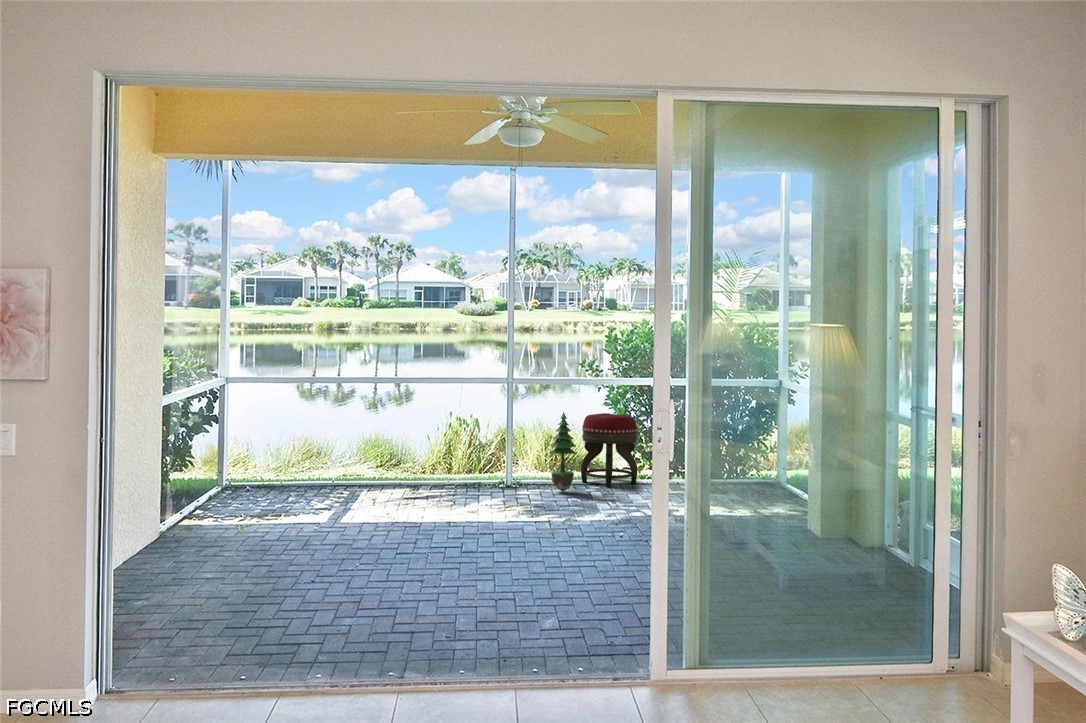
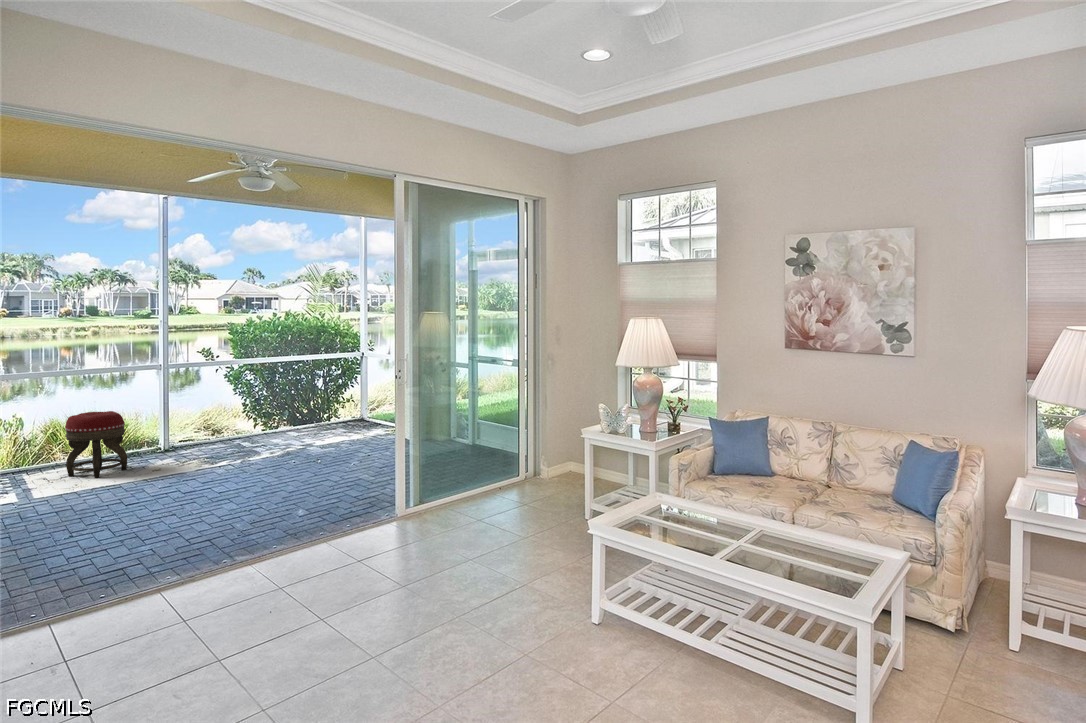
potted tree: present [550,412,577,492] -> none [25,418,59,491]

